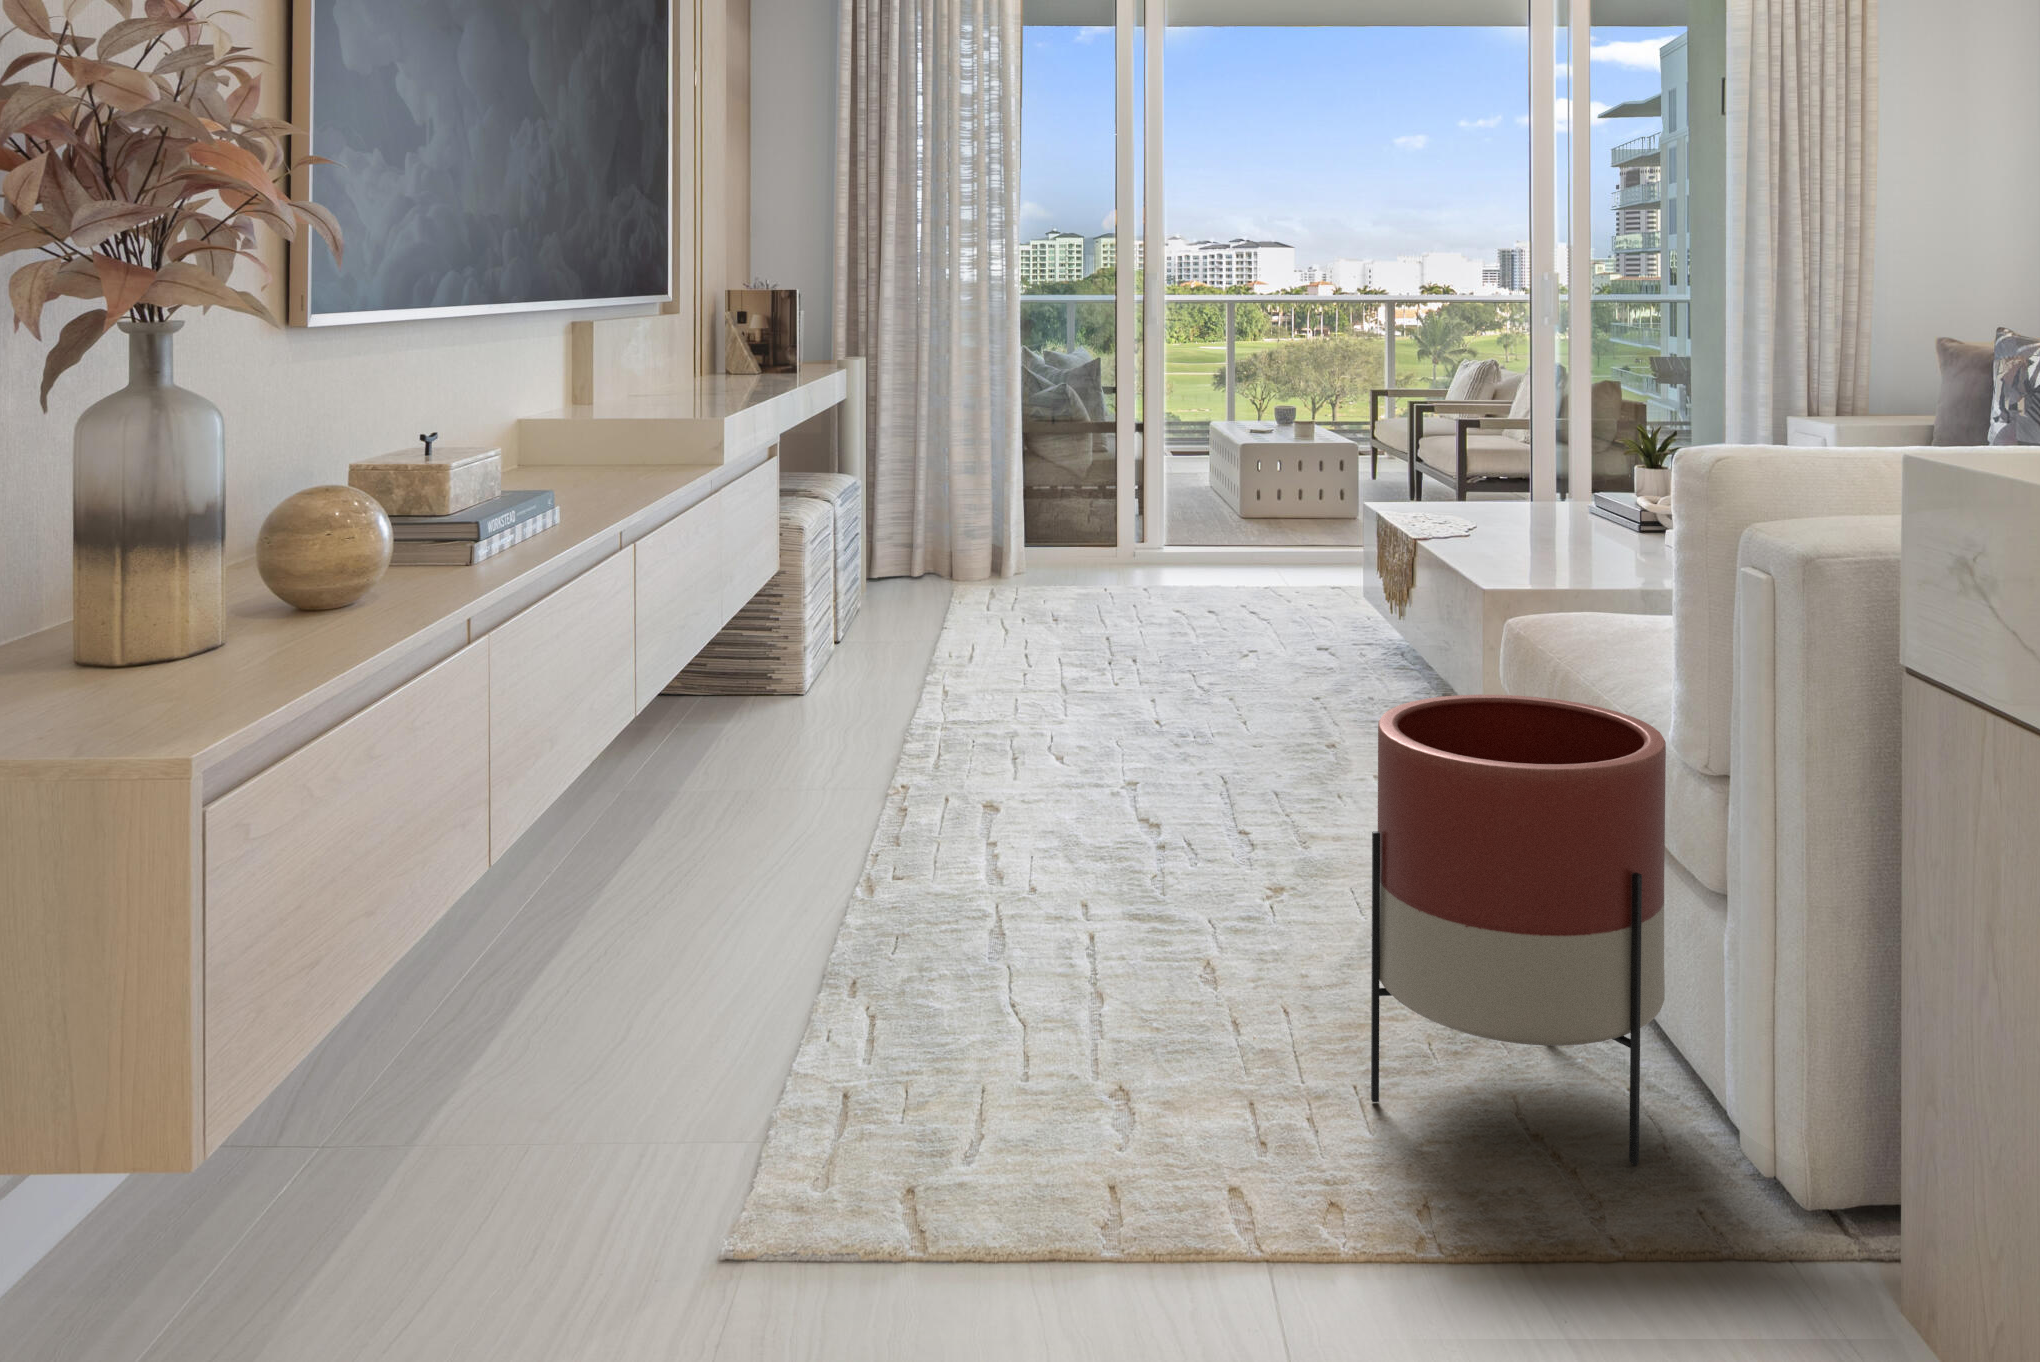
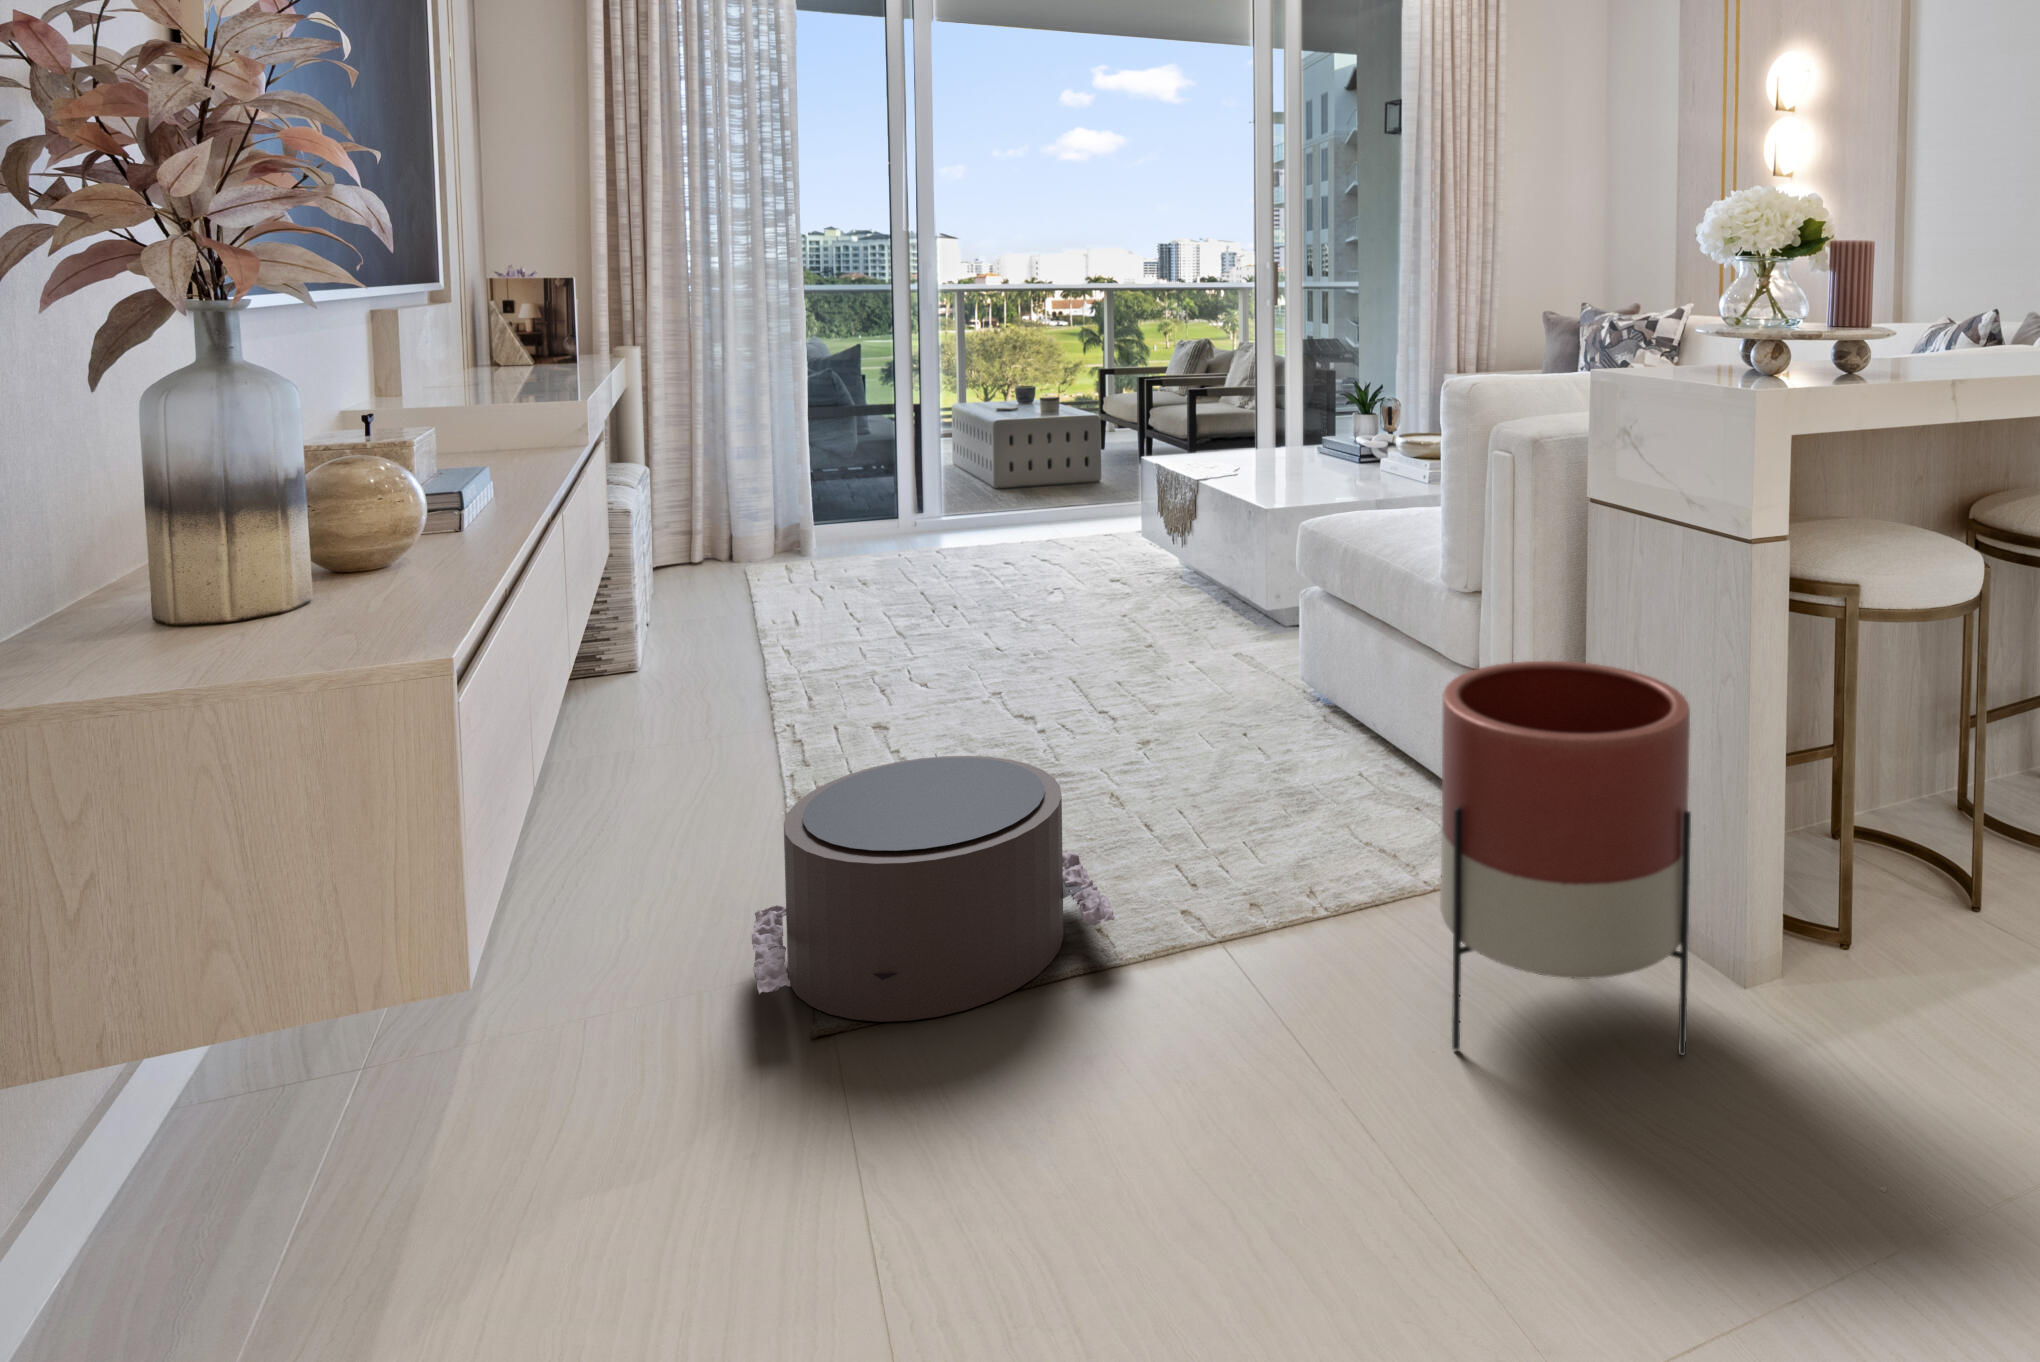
pouf: none [756,740,1092,970] -> present [751,756,1115,1022]

